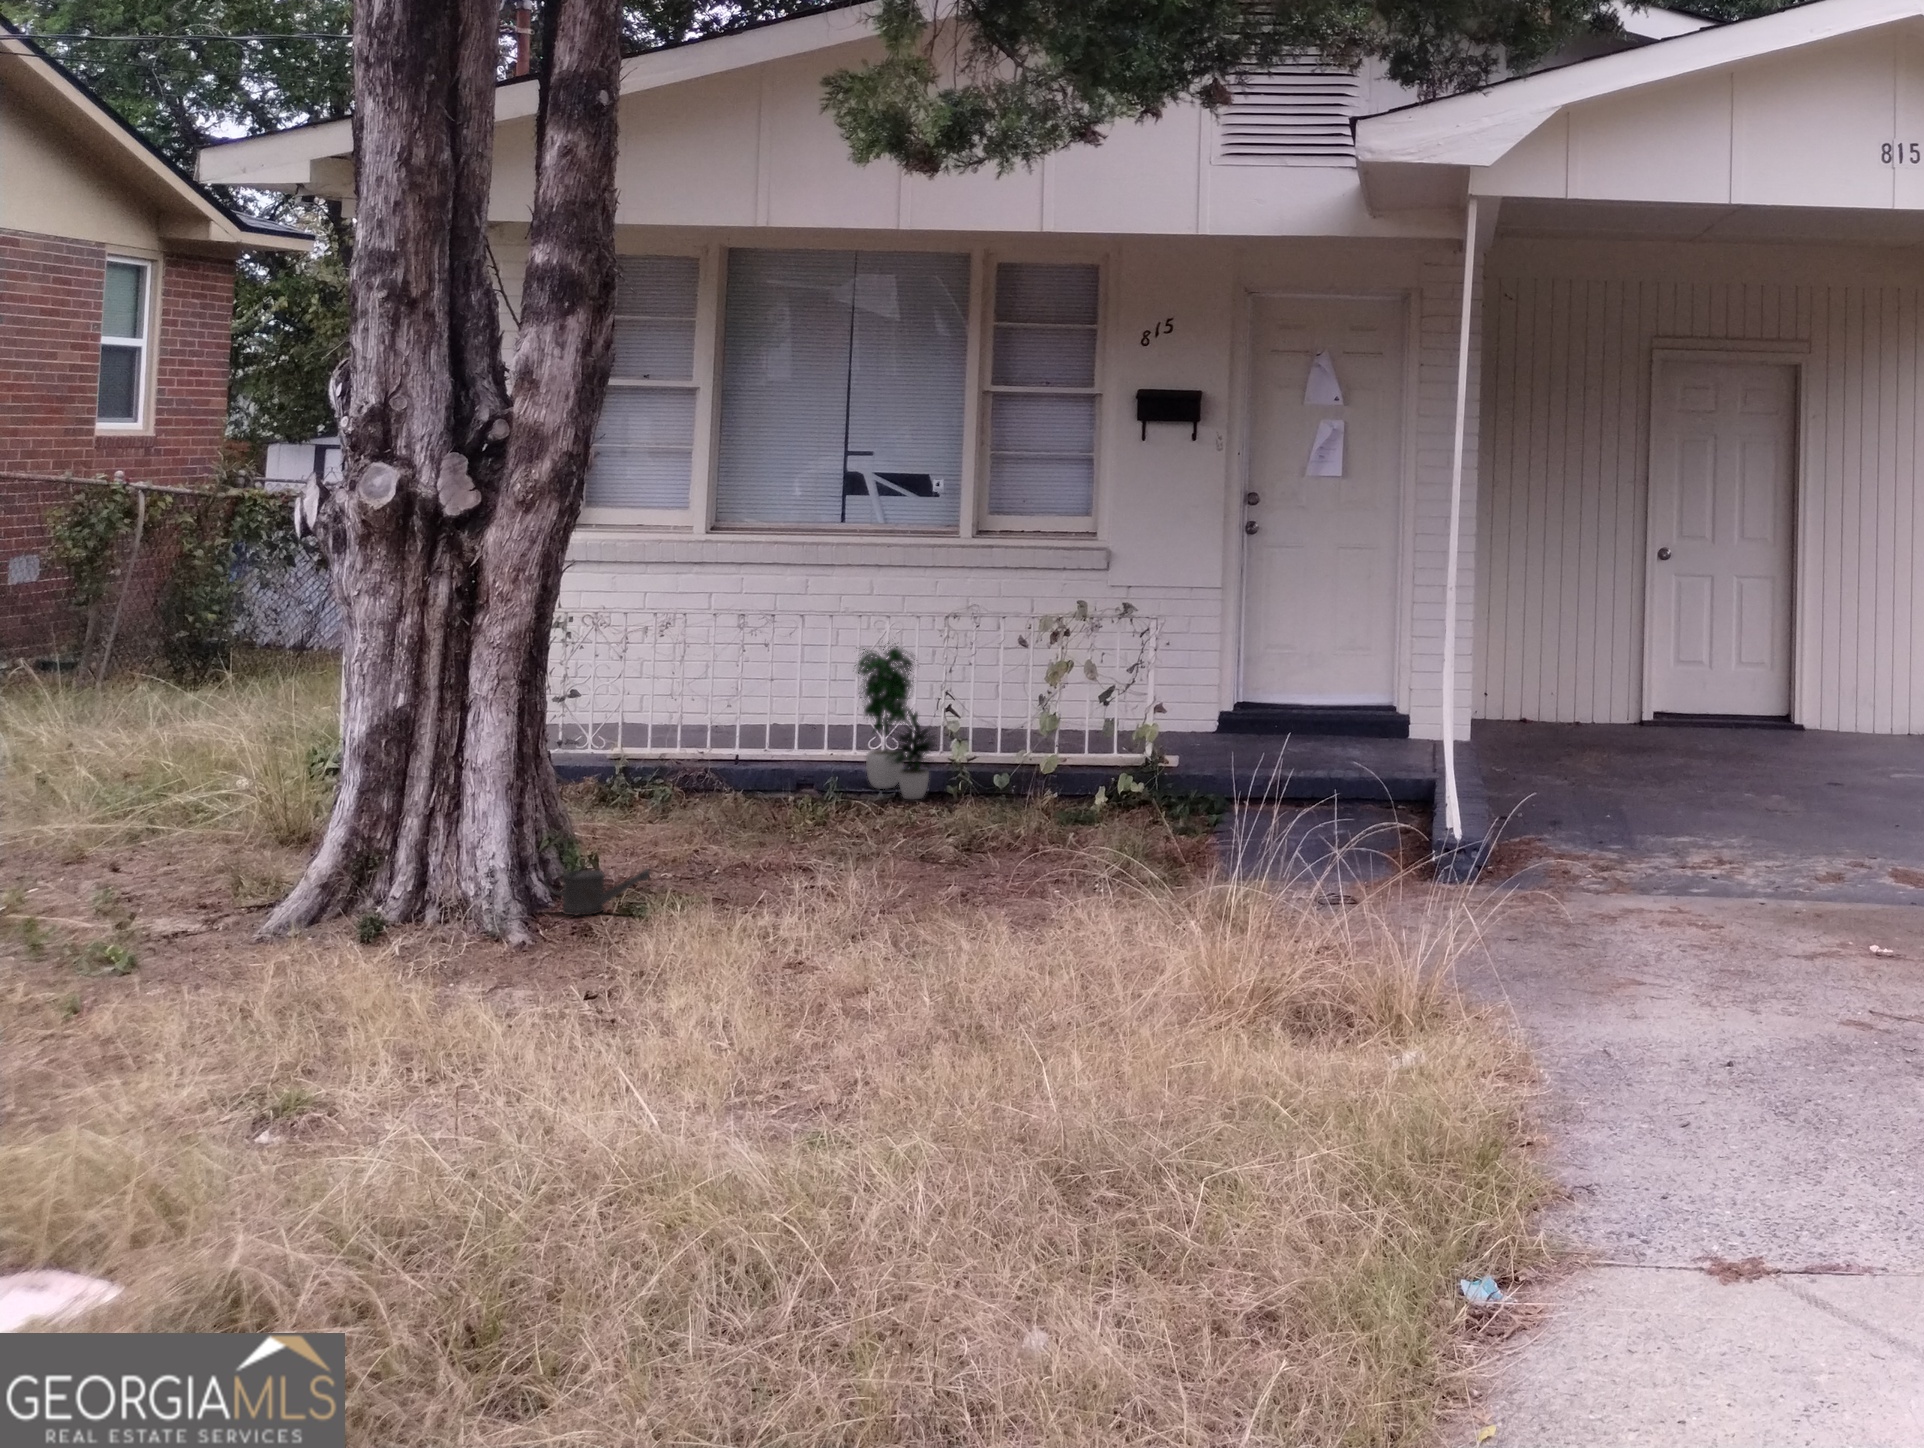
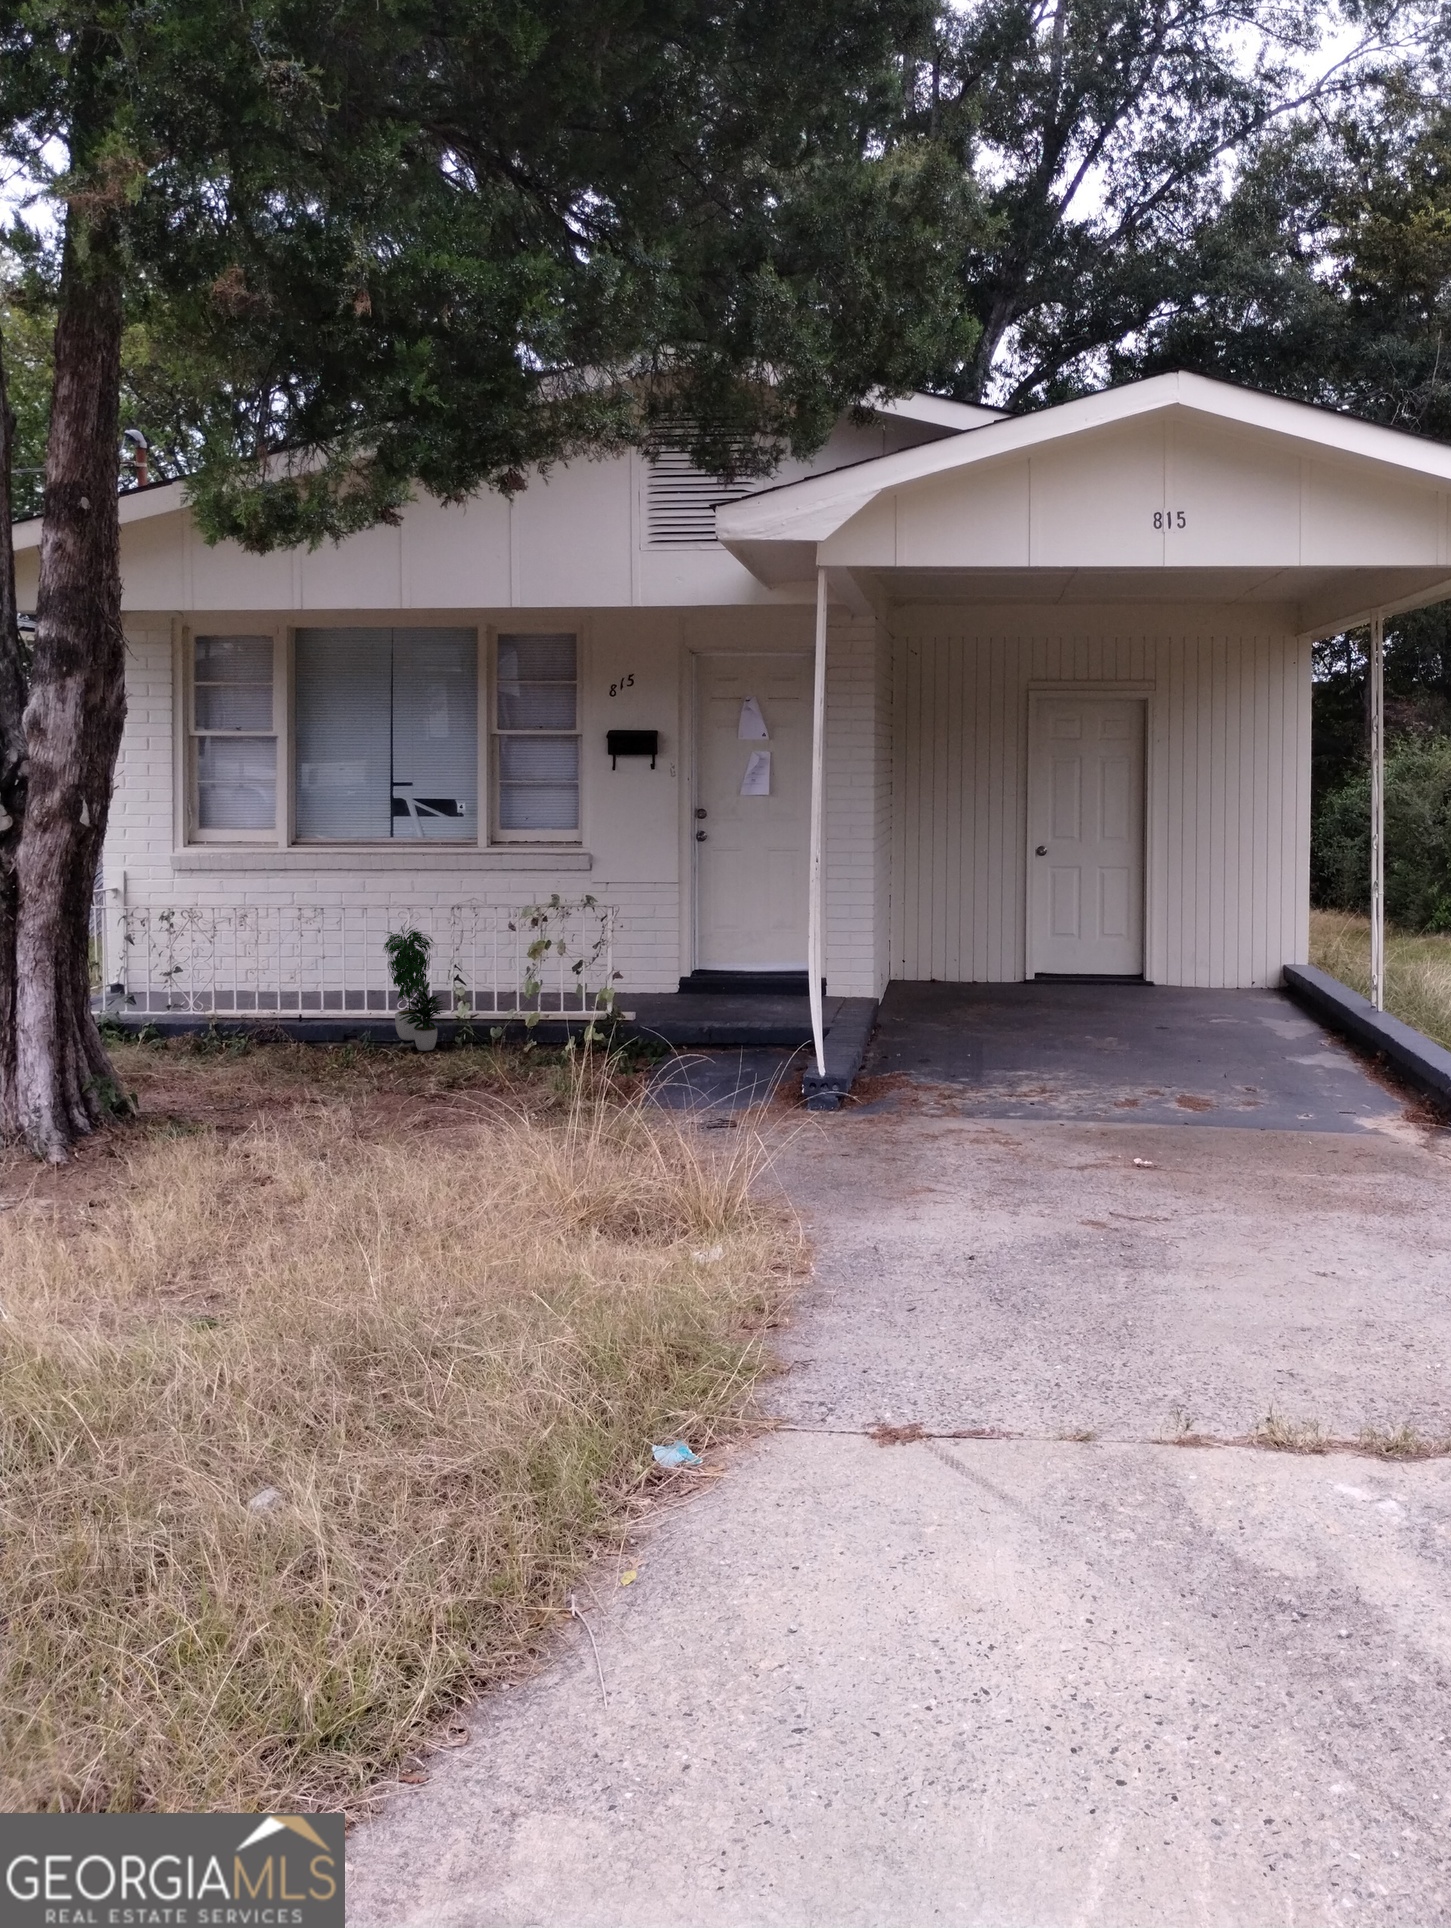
watering can: present [544,869,650,916] -> none [57,1128,138,1166]

